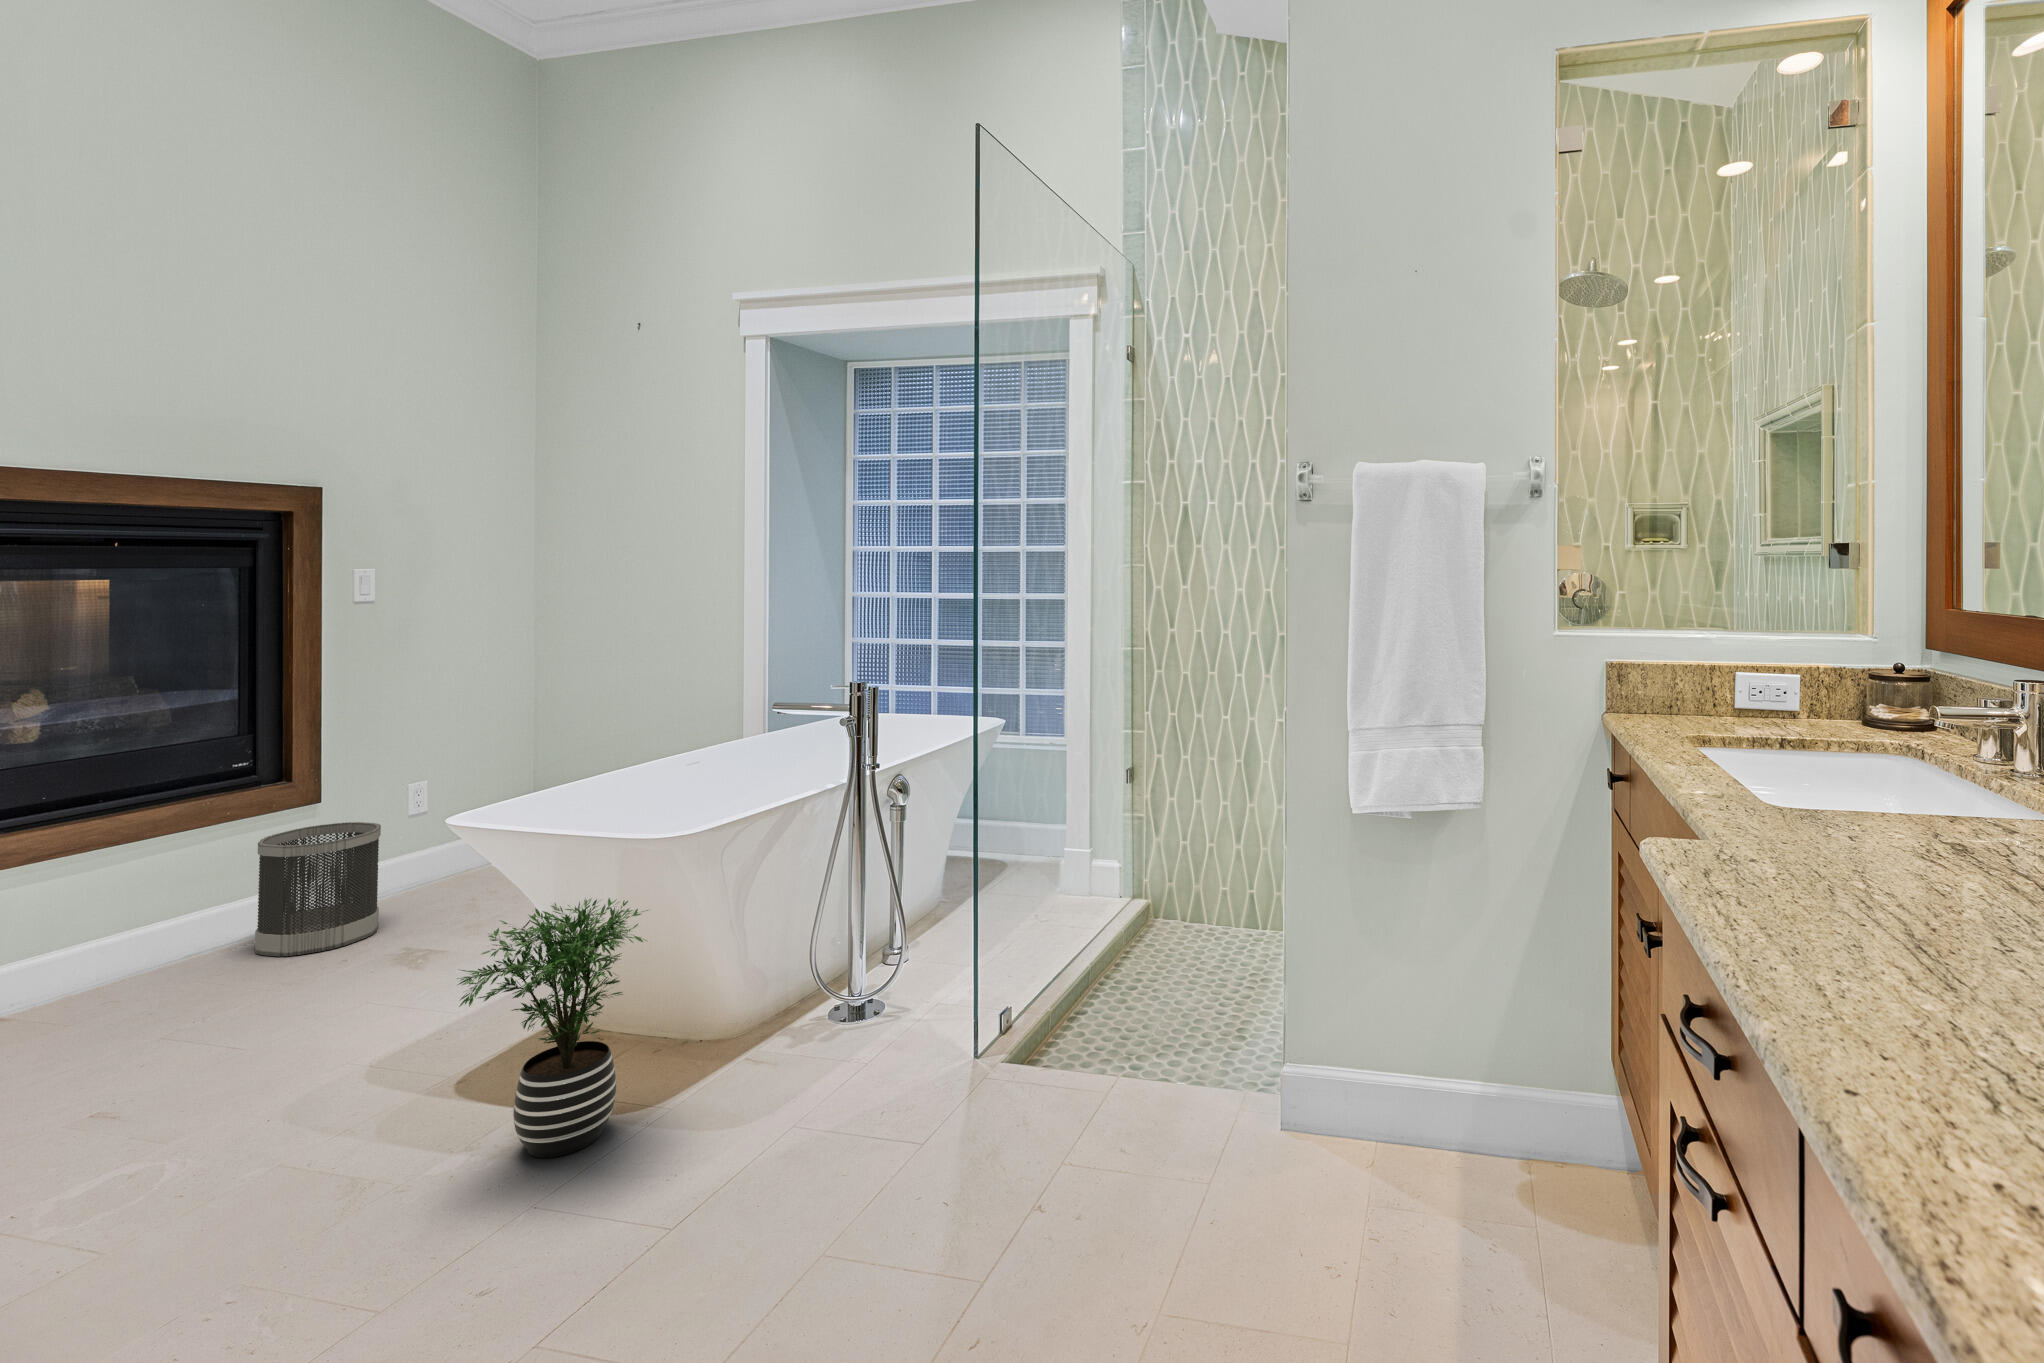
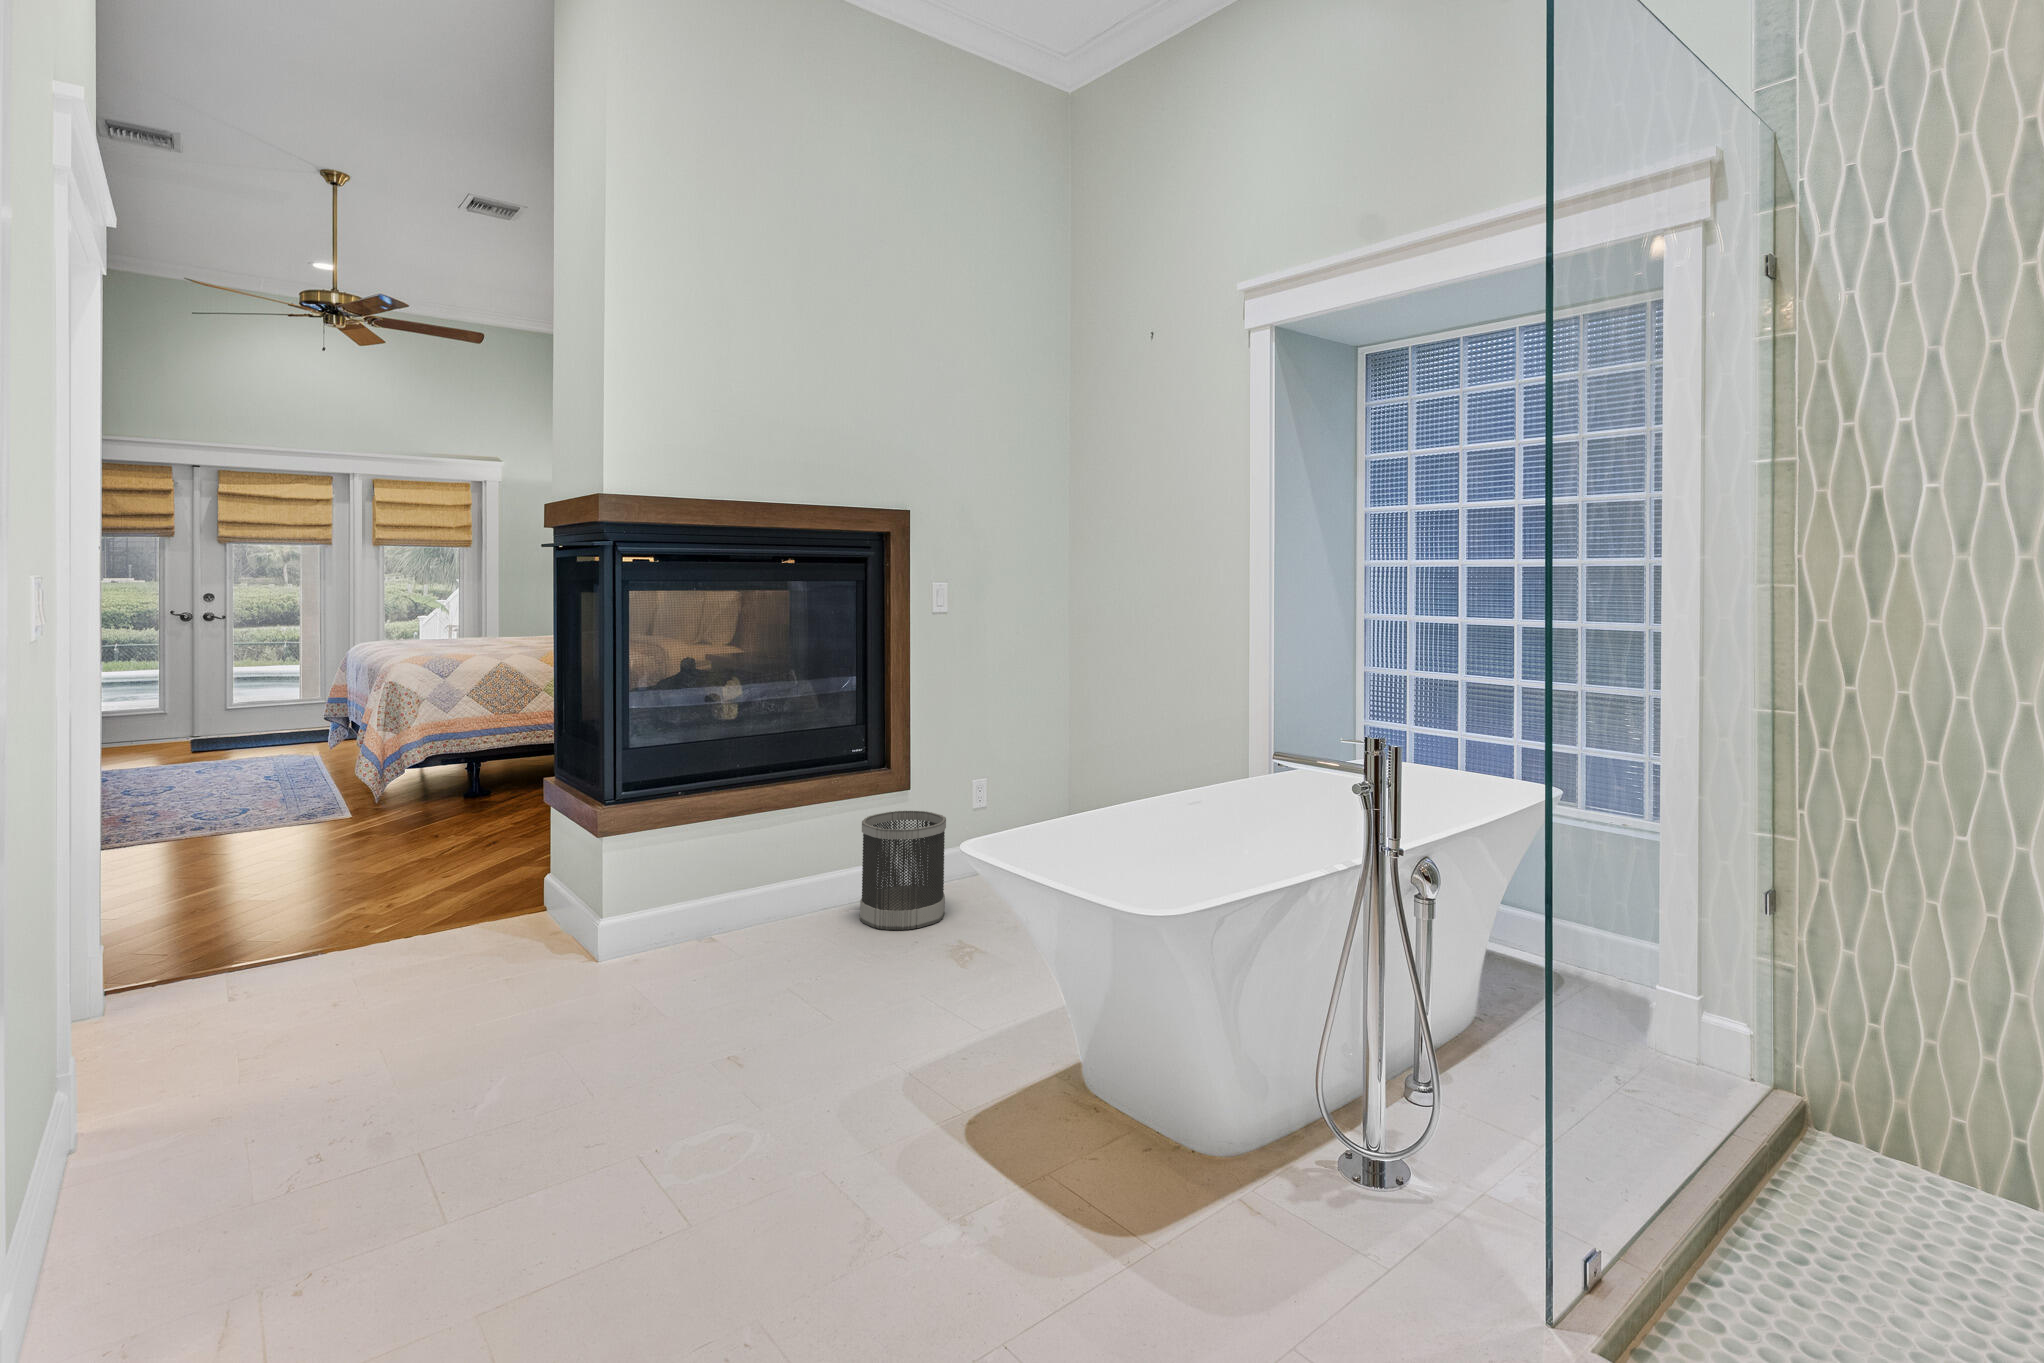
potted plant: present [458,898,648,1158] -> none [946,960,1143,1270]

